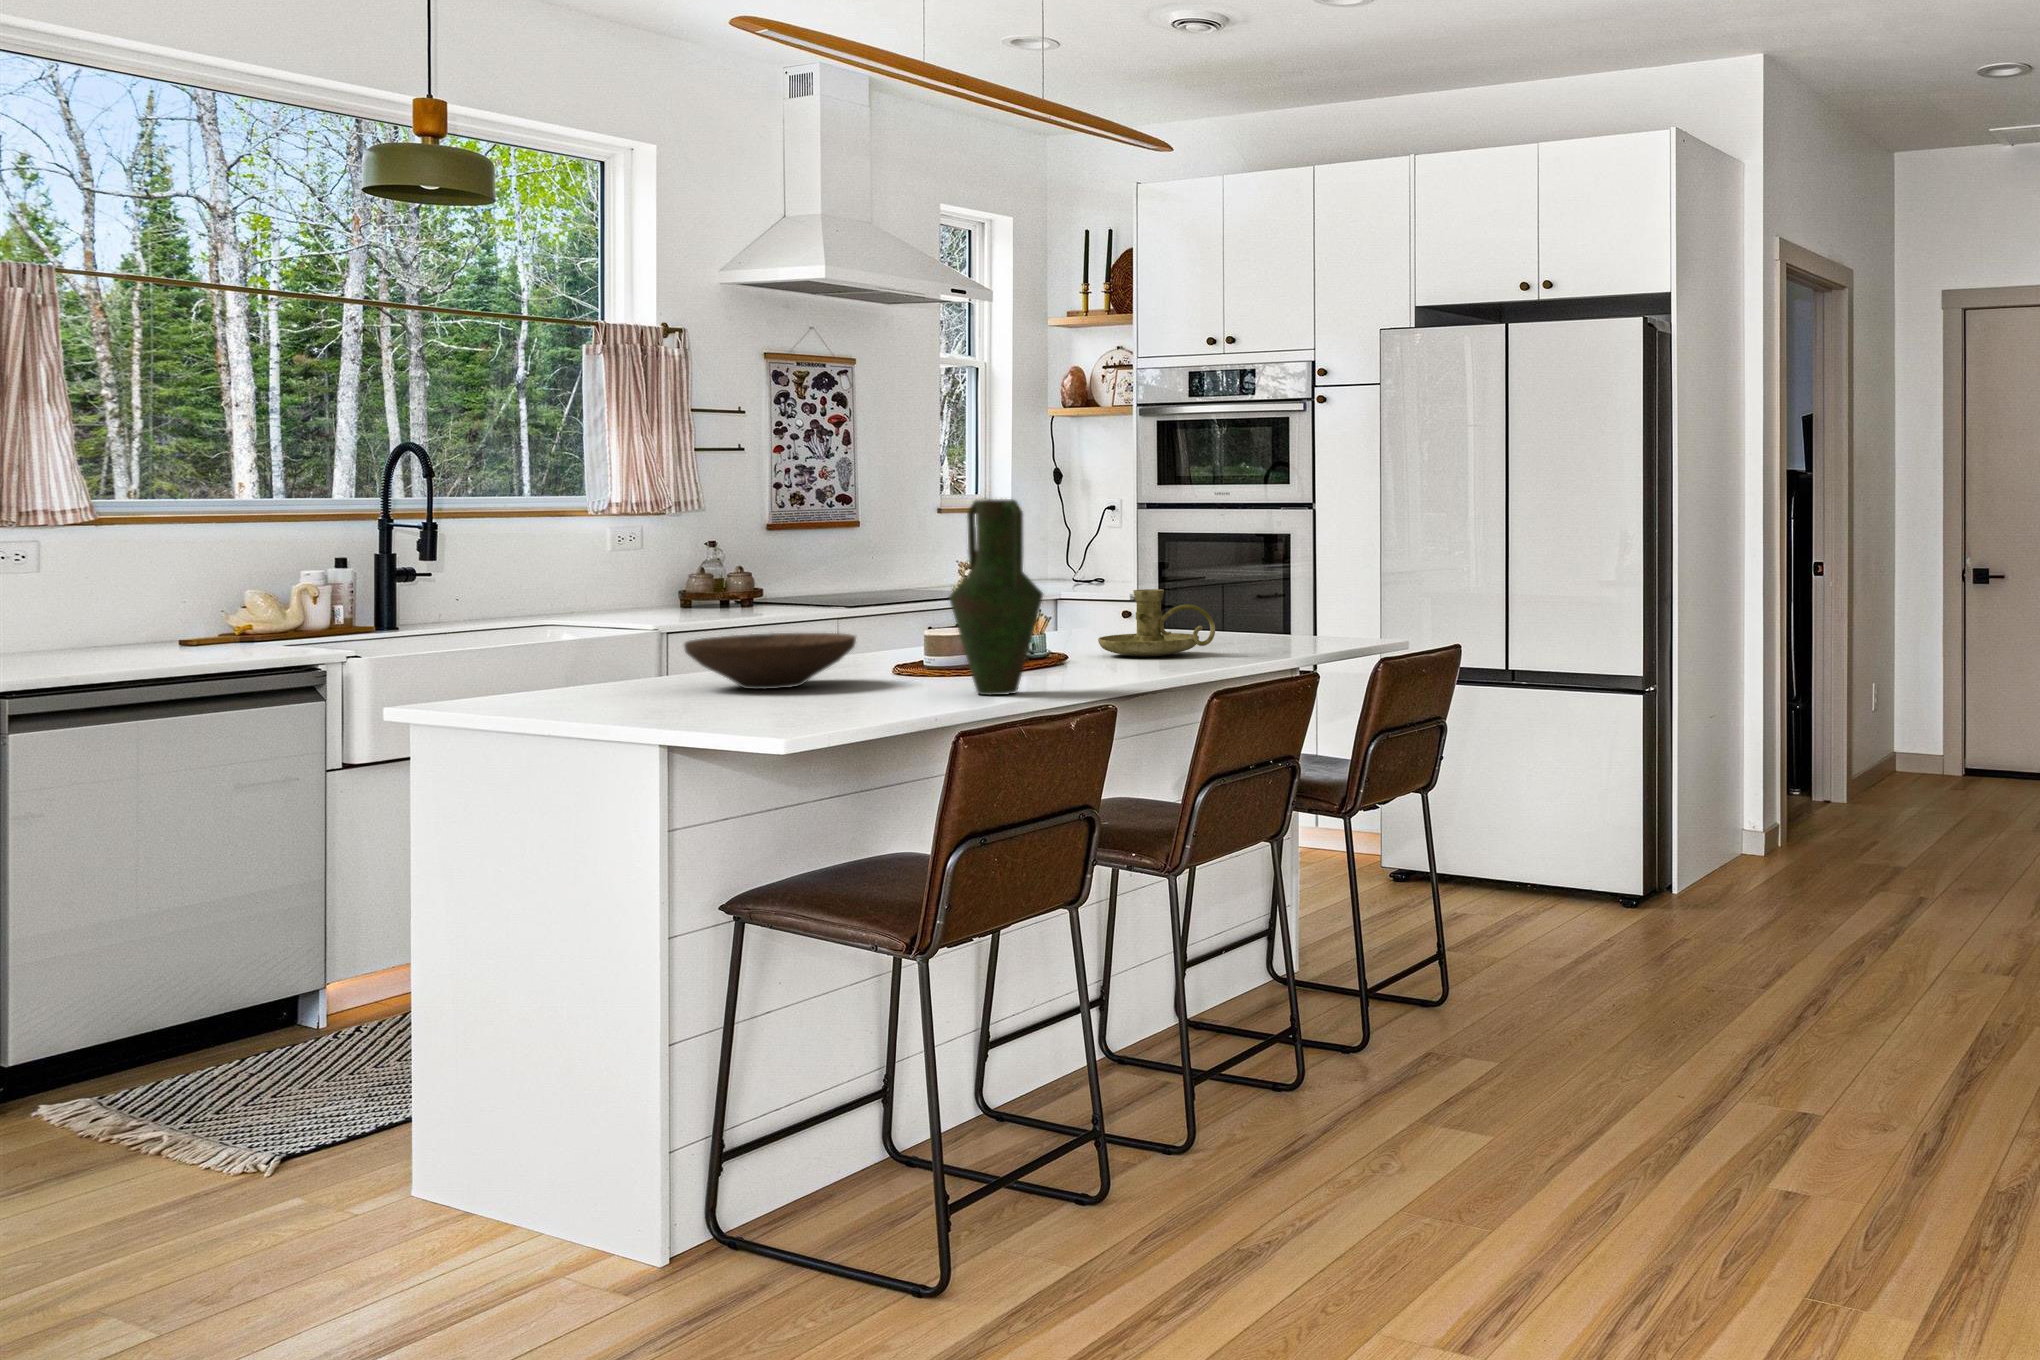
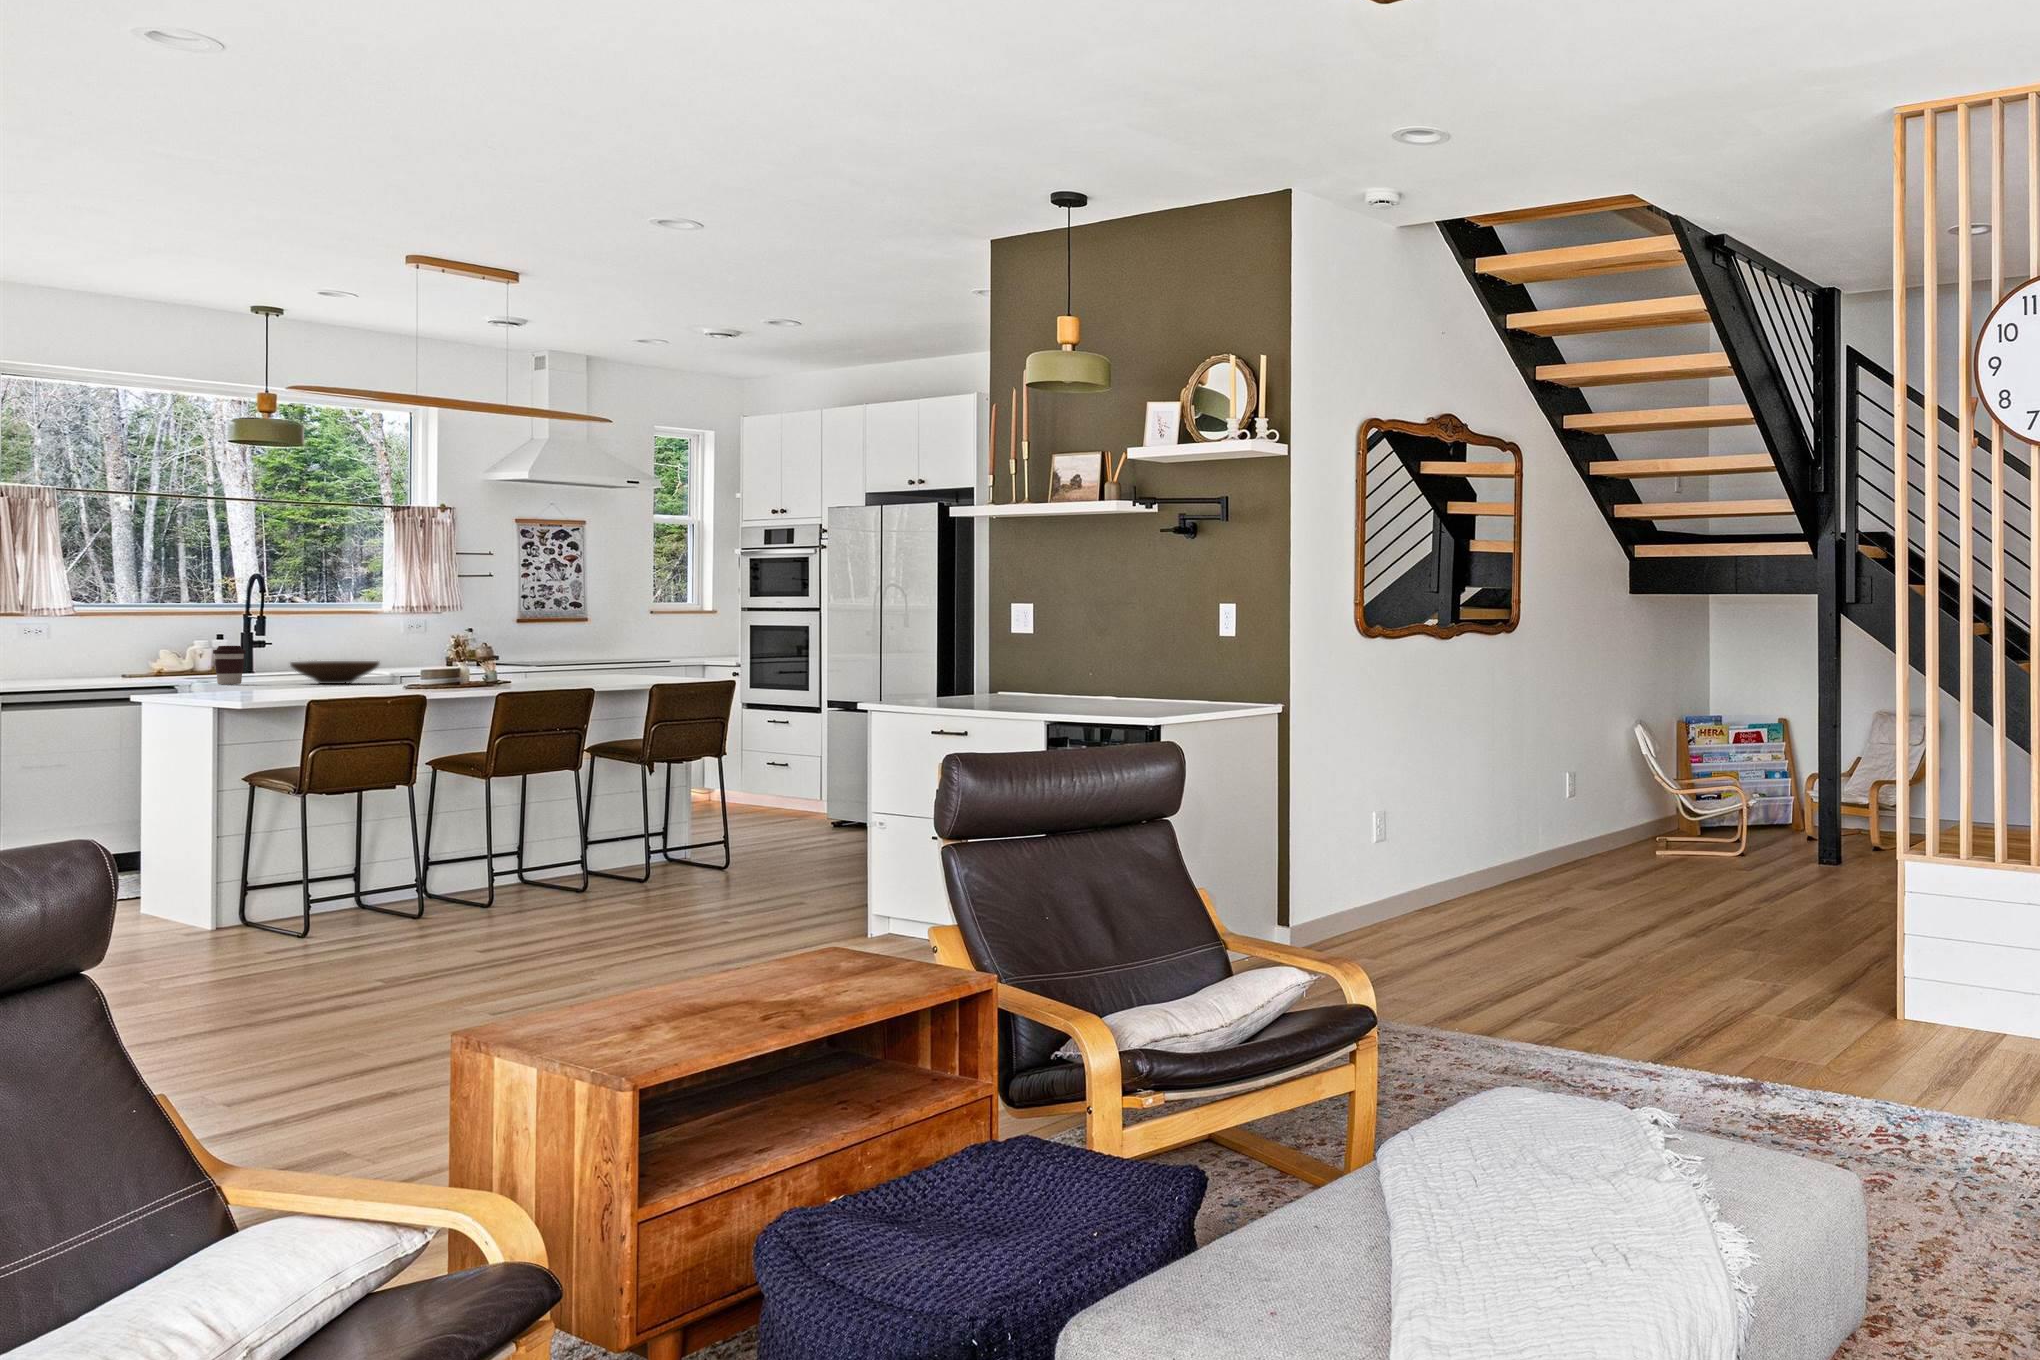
vase: present [948,499,1043,695] -> none [393,598,443,686]
candle holder: present [1098,589,1215,657] -> none [555,648,614,682]
coffee cup: none [552,613,619,704] -> present [213,646,246,684]

